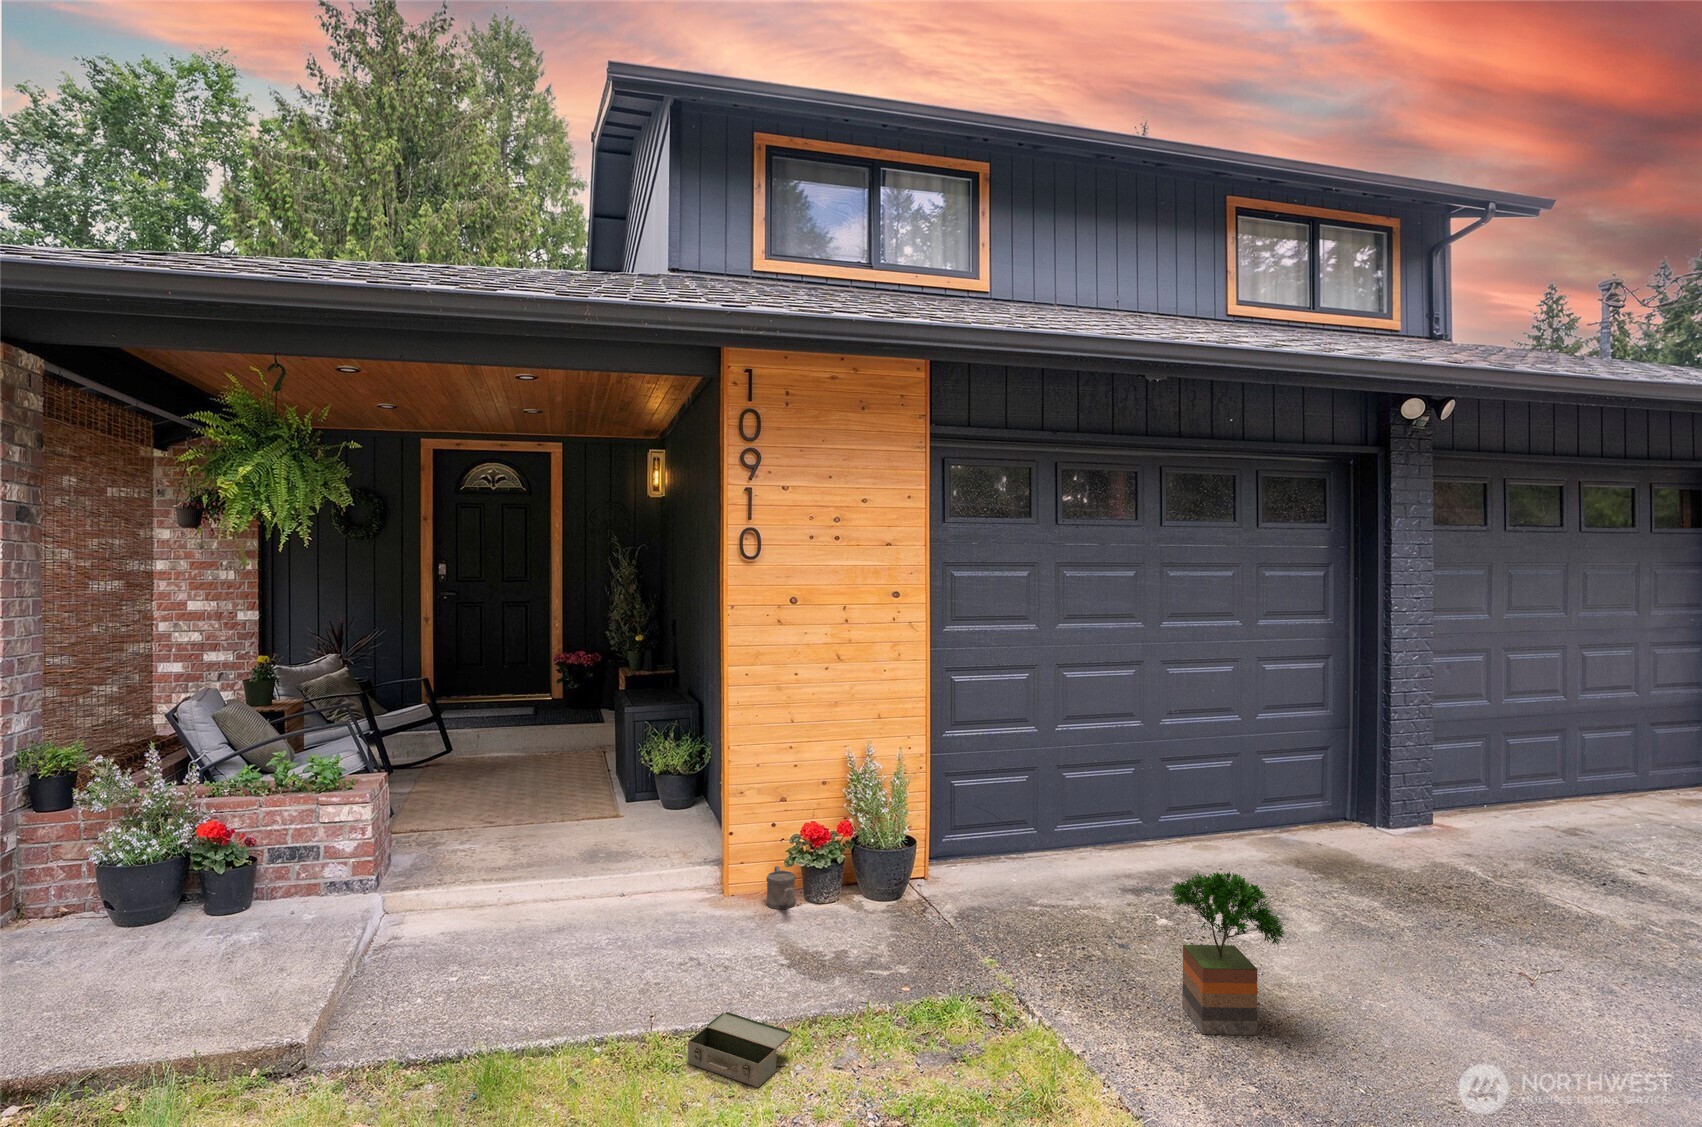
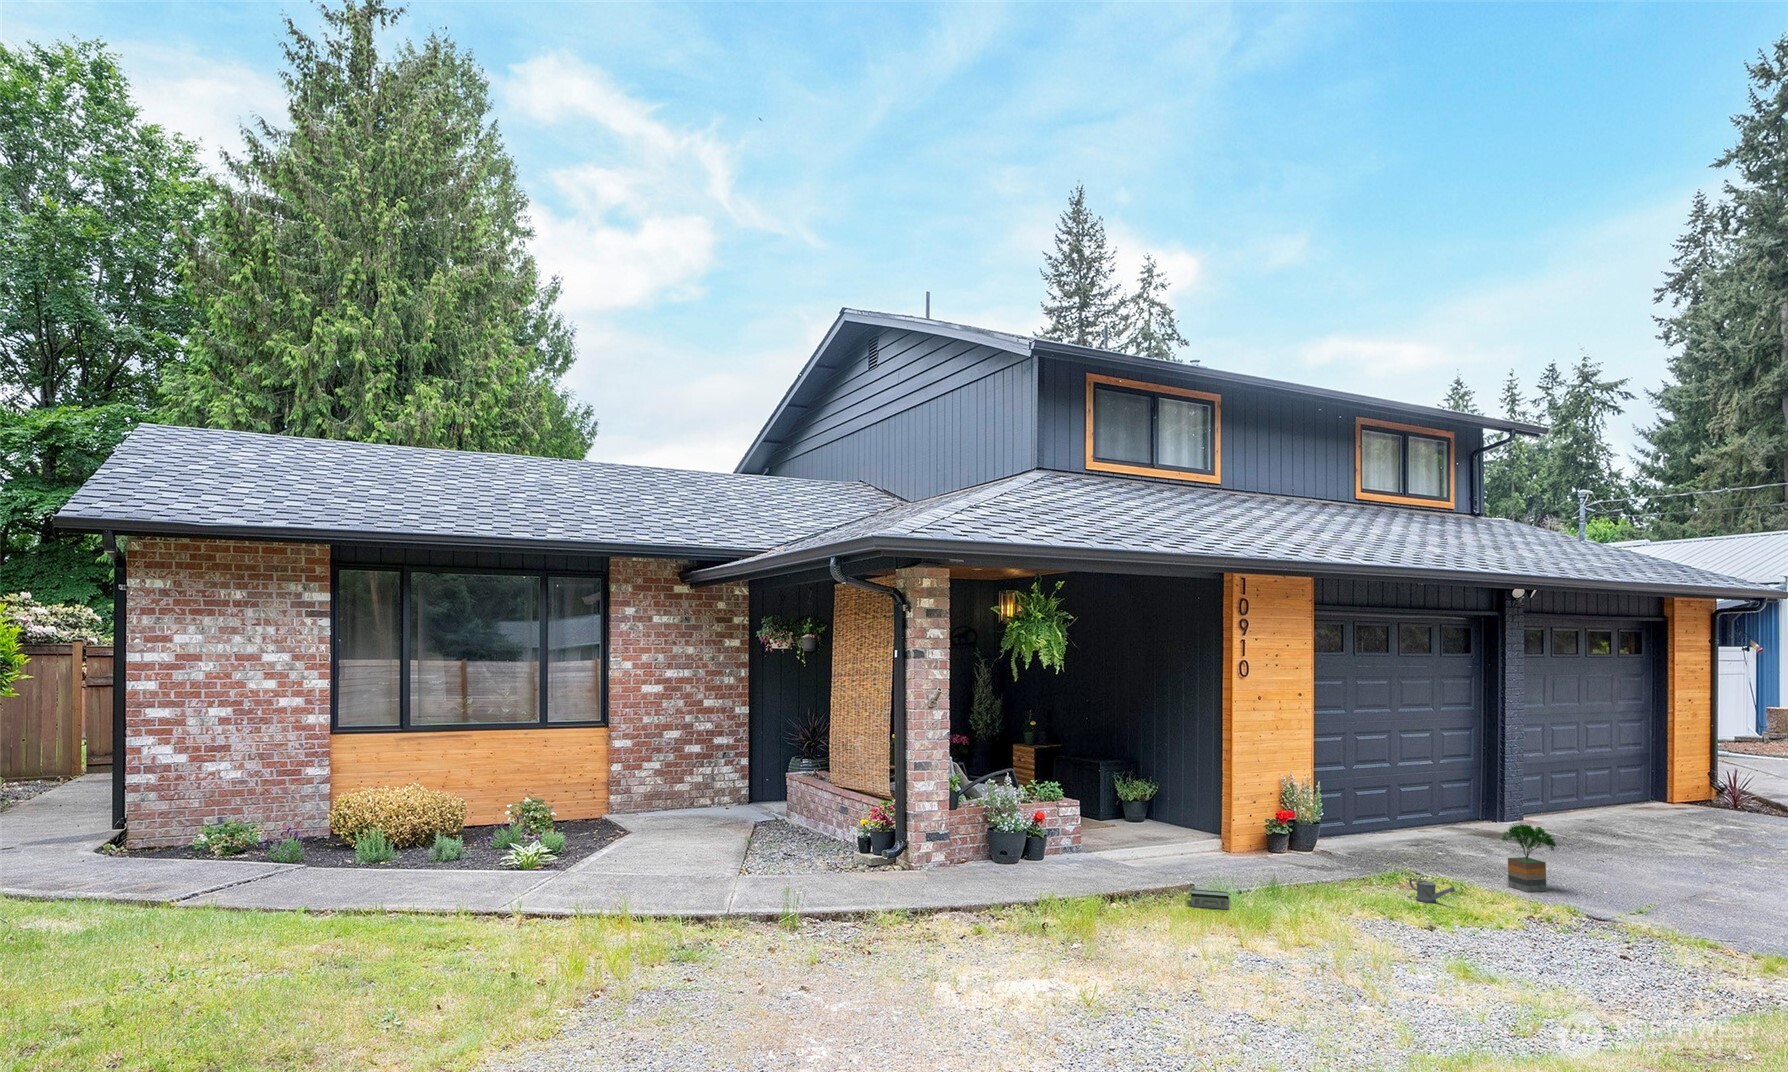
watering can: present [766,866,796,909] -> present [1409,879,1455,903]
toolbox: present [688,1012,792,1087] -> present [1190,889,1229,909]

